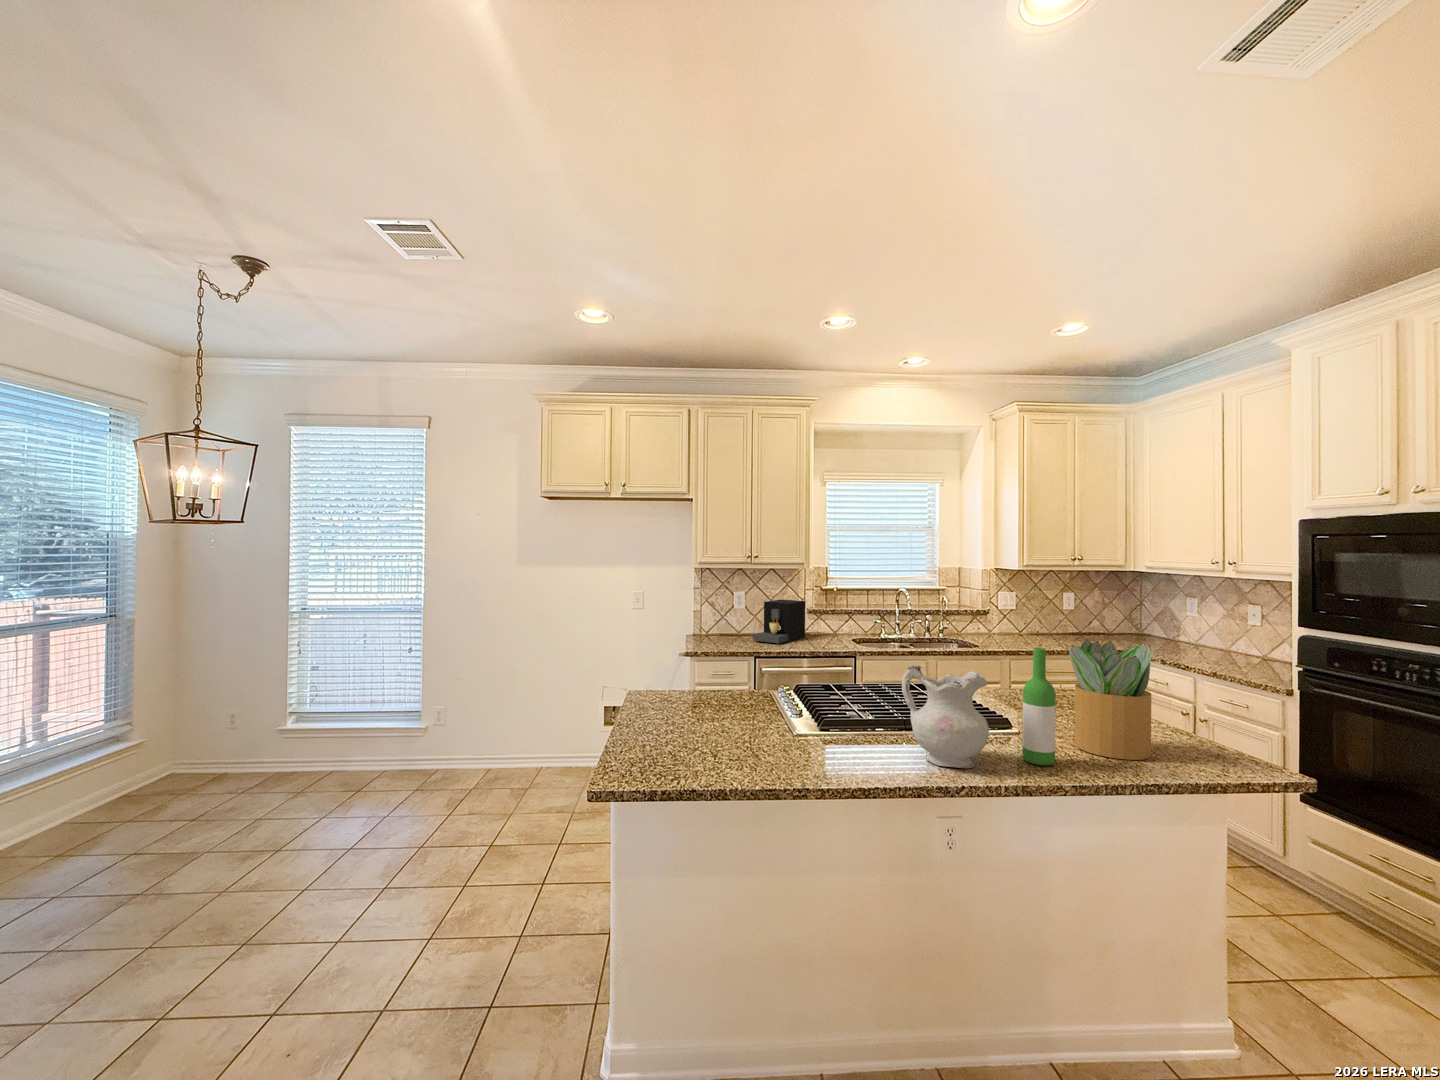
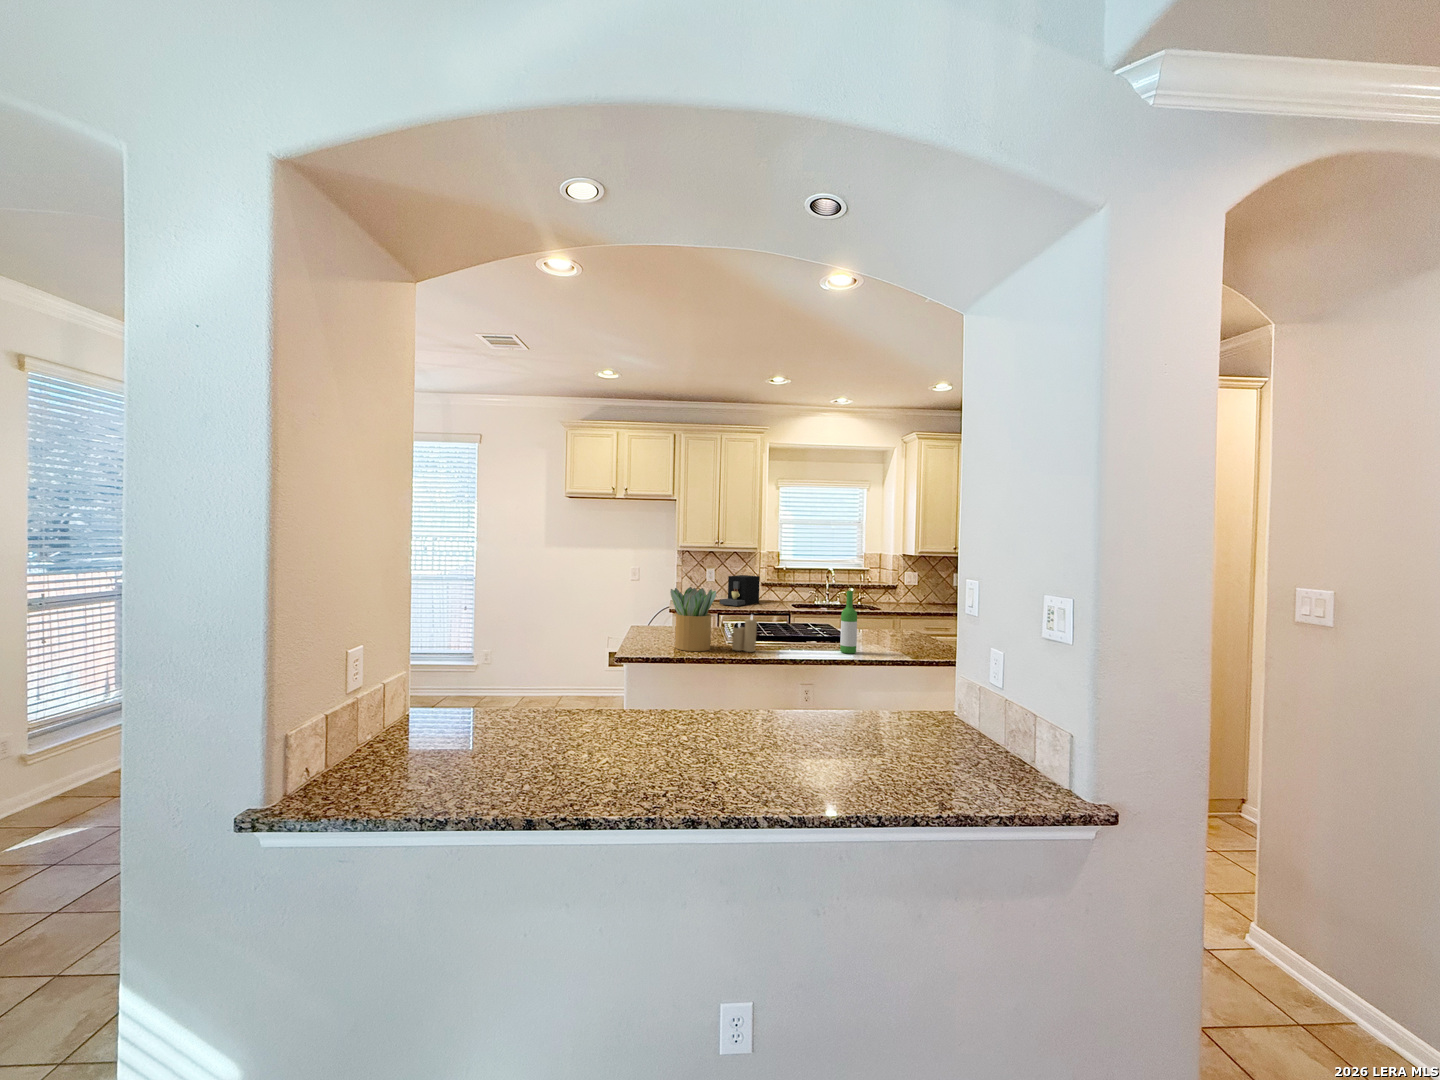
potted plant: present [1064,639,1154,760] -> present [670,587,716,651]
ceramic pitcher: present [902,665,989,768] -> none [777,600,820,654]
candle: none [823,694,870,765] -> present [732,616,757,652]

